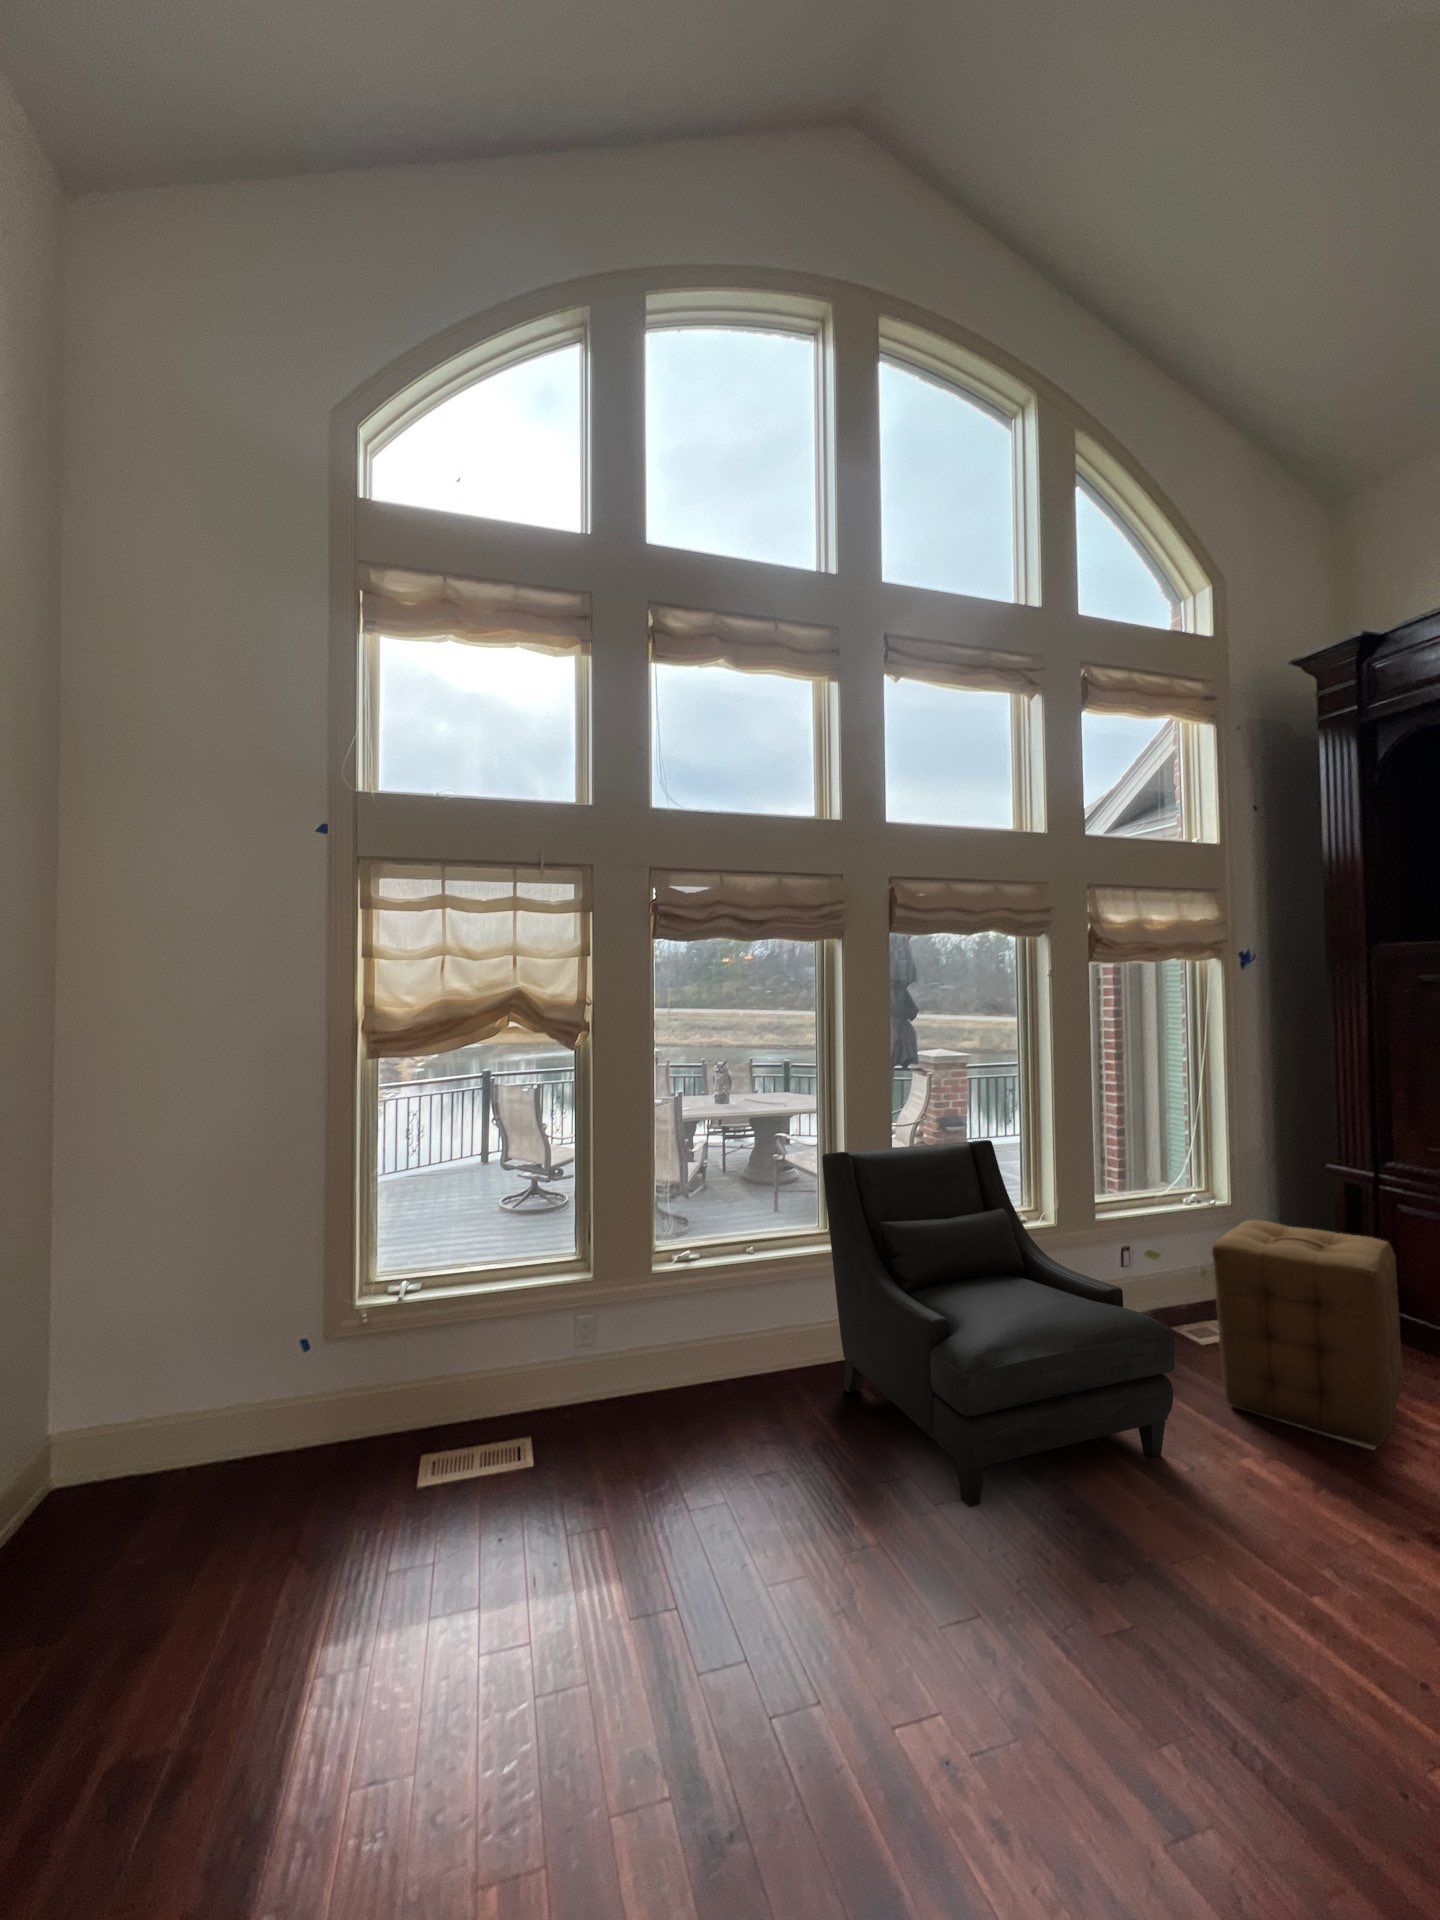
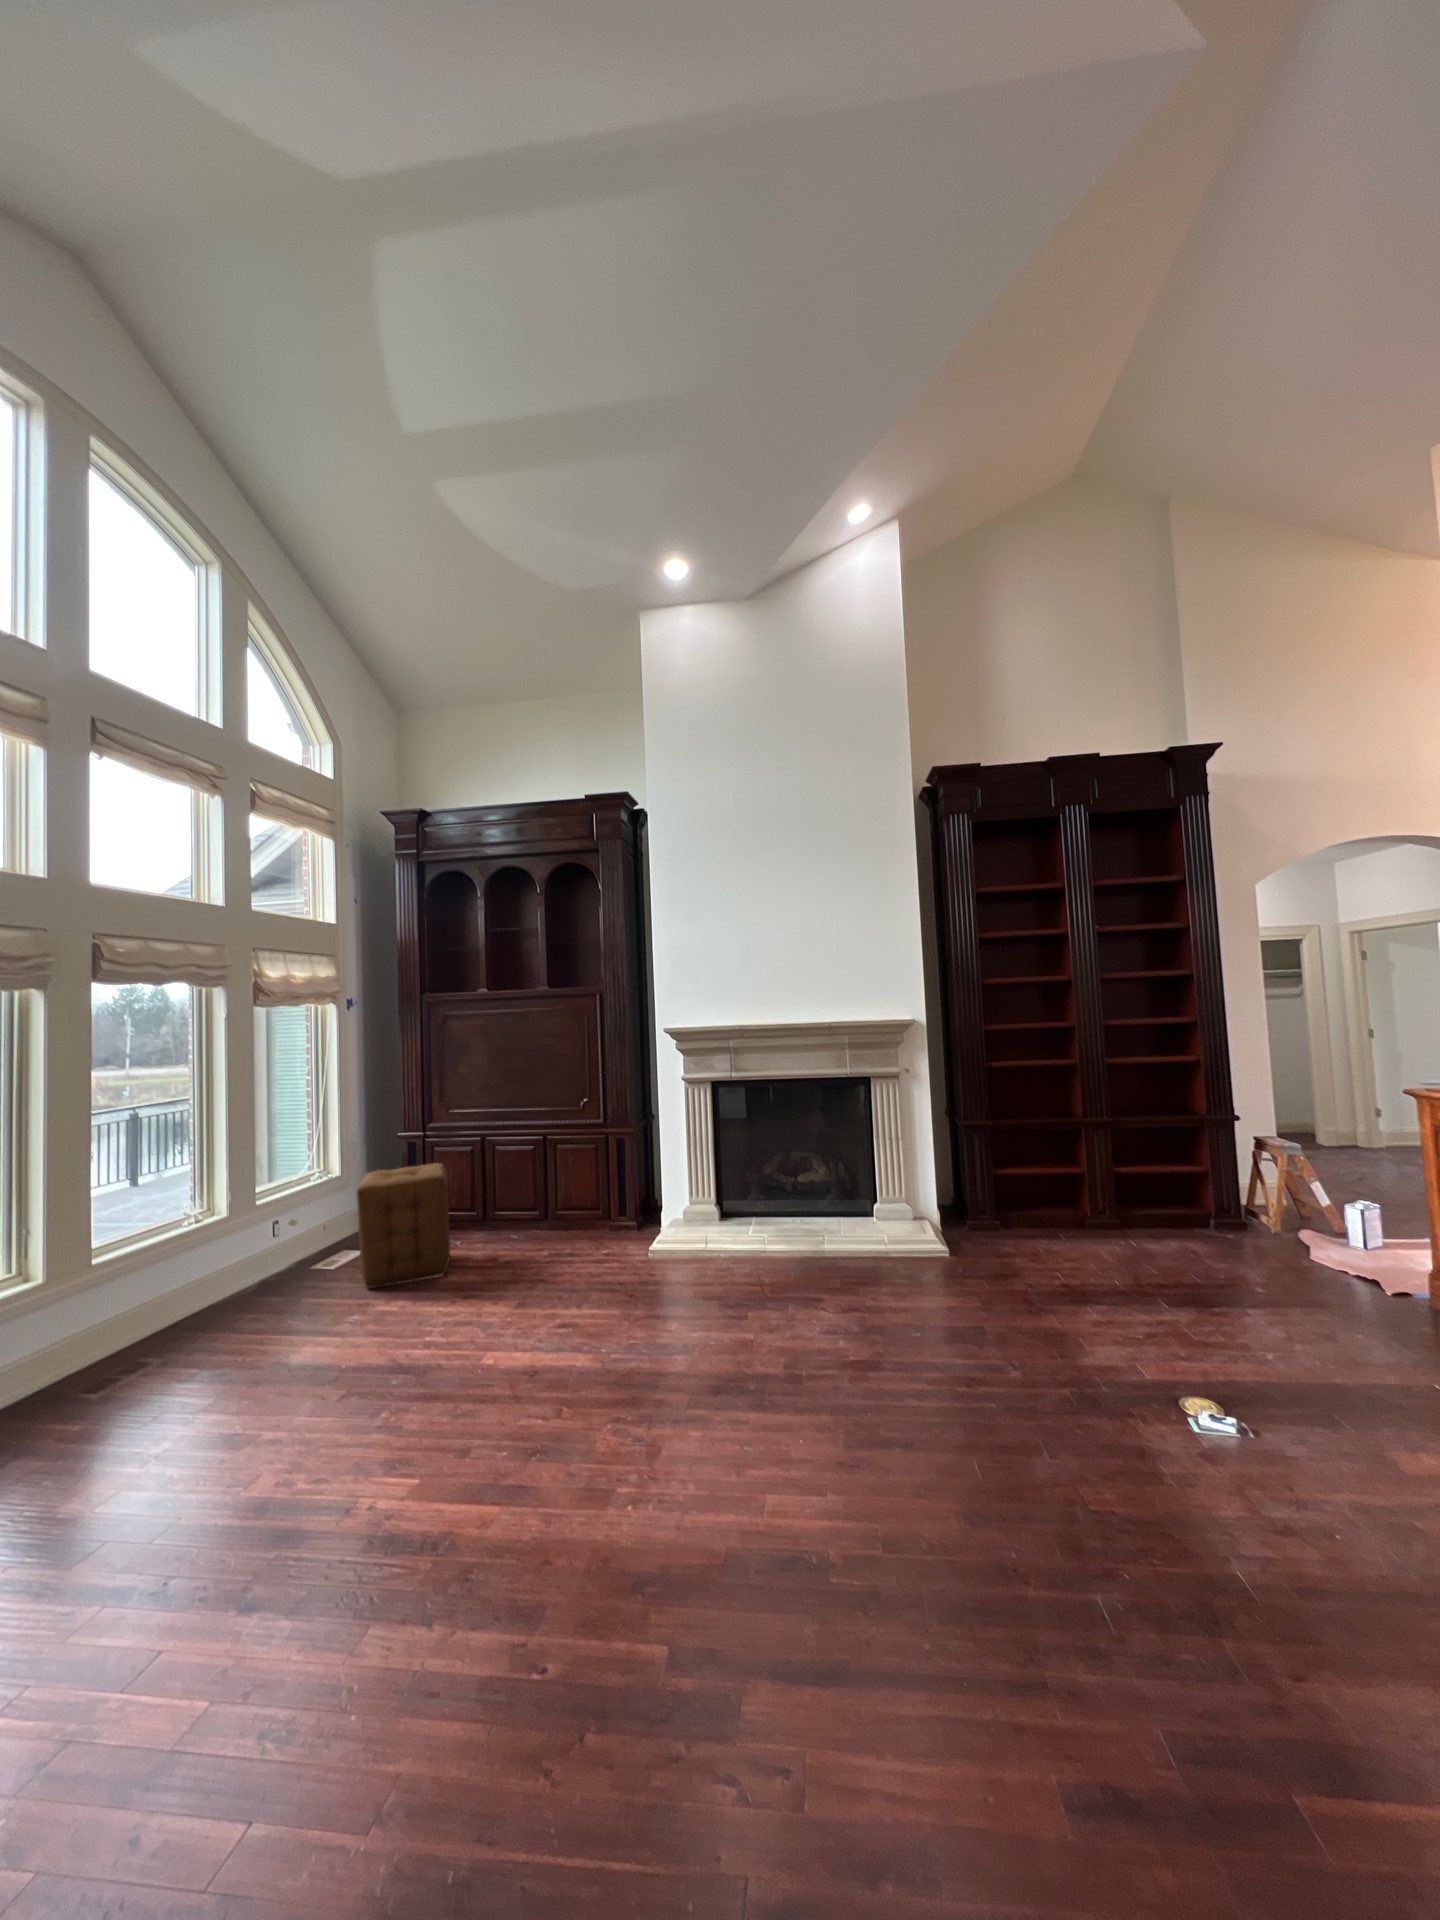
armchair: present [822,1140,1174,1507] -> none [31,1155,350,1405]

